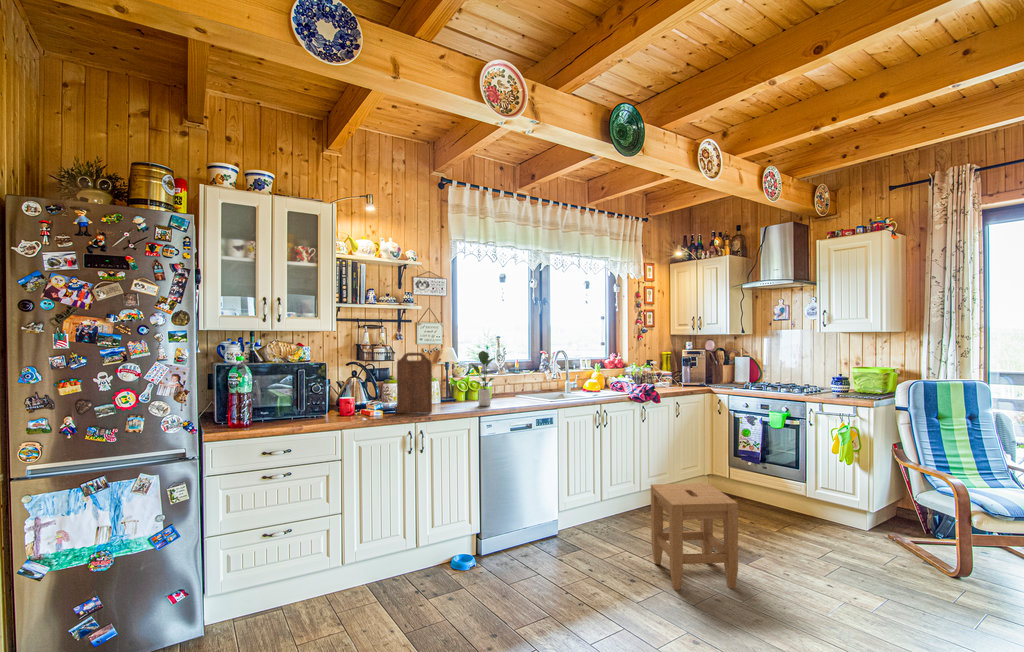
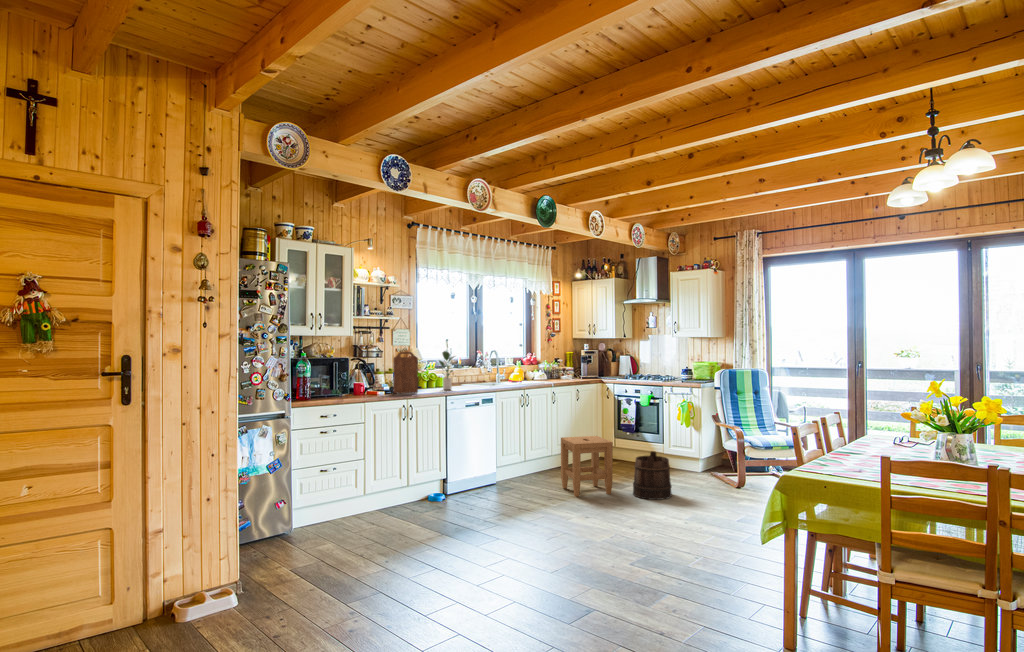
bucket: none [775,521,850,618] -> present [633,451,672,500]

